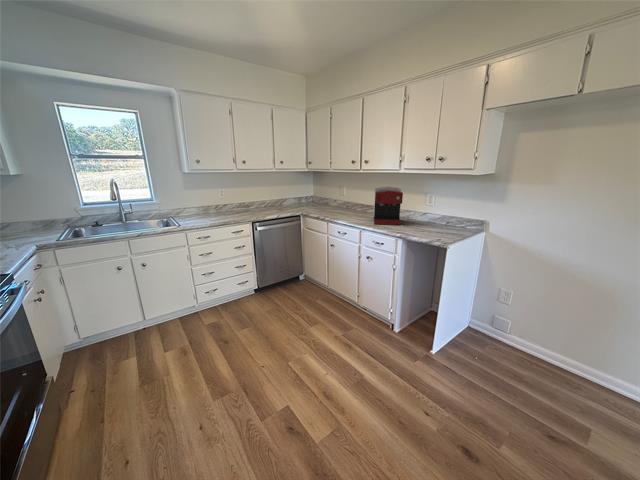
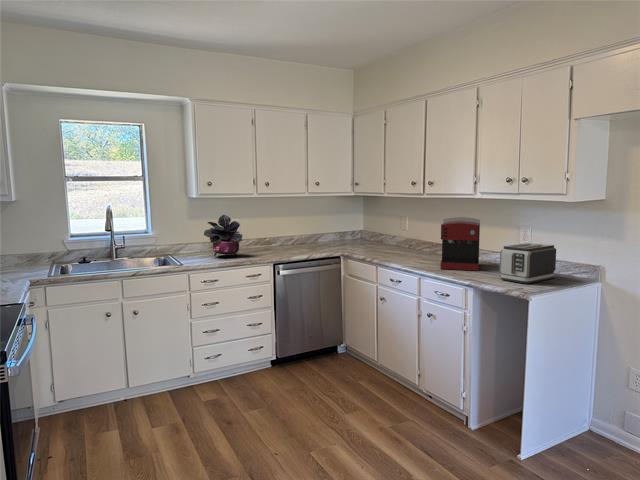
potted plant: none [198,186,228,217] -> present [204,215,243,257]
toaster: none [419,205,457,235] -> present [499,243,556,284]

